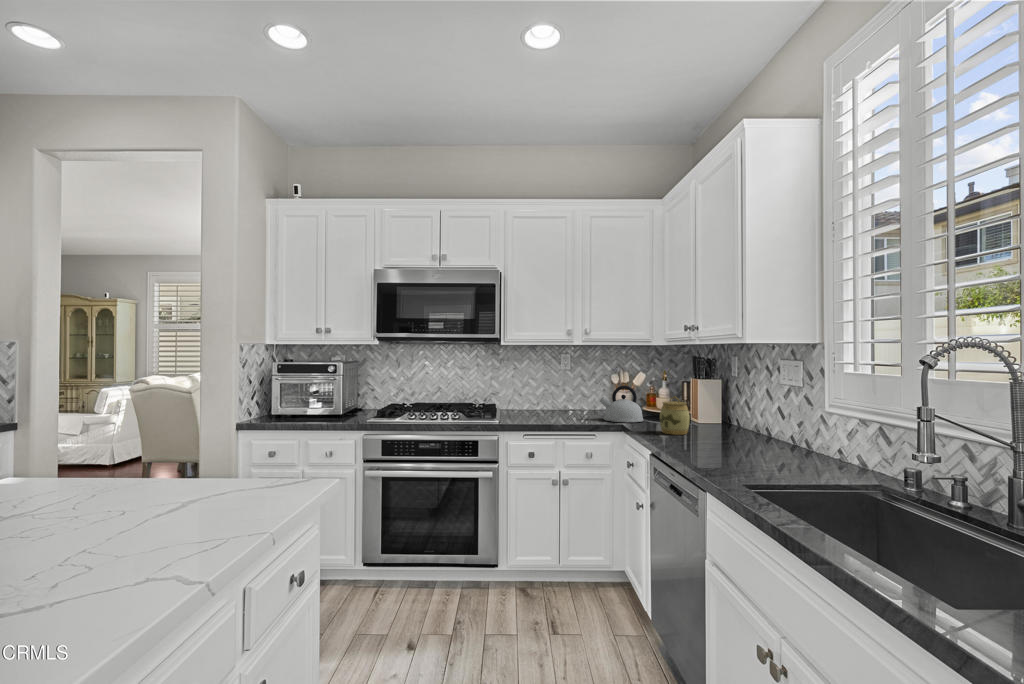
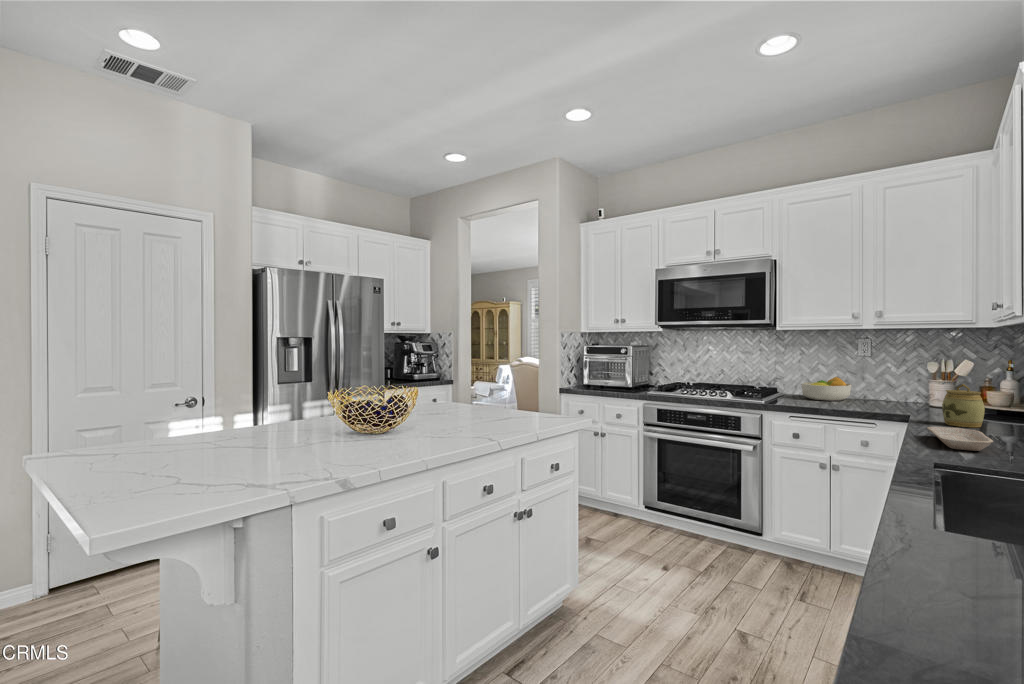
kettle: present [600,386,644,422] -> none [886,373,946,414]
fruit bowl: none [523,390,563,415] -> present [801,377,852,401]
tray: none [678,439,744,462] -> present [927,427,993,451]

